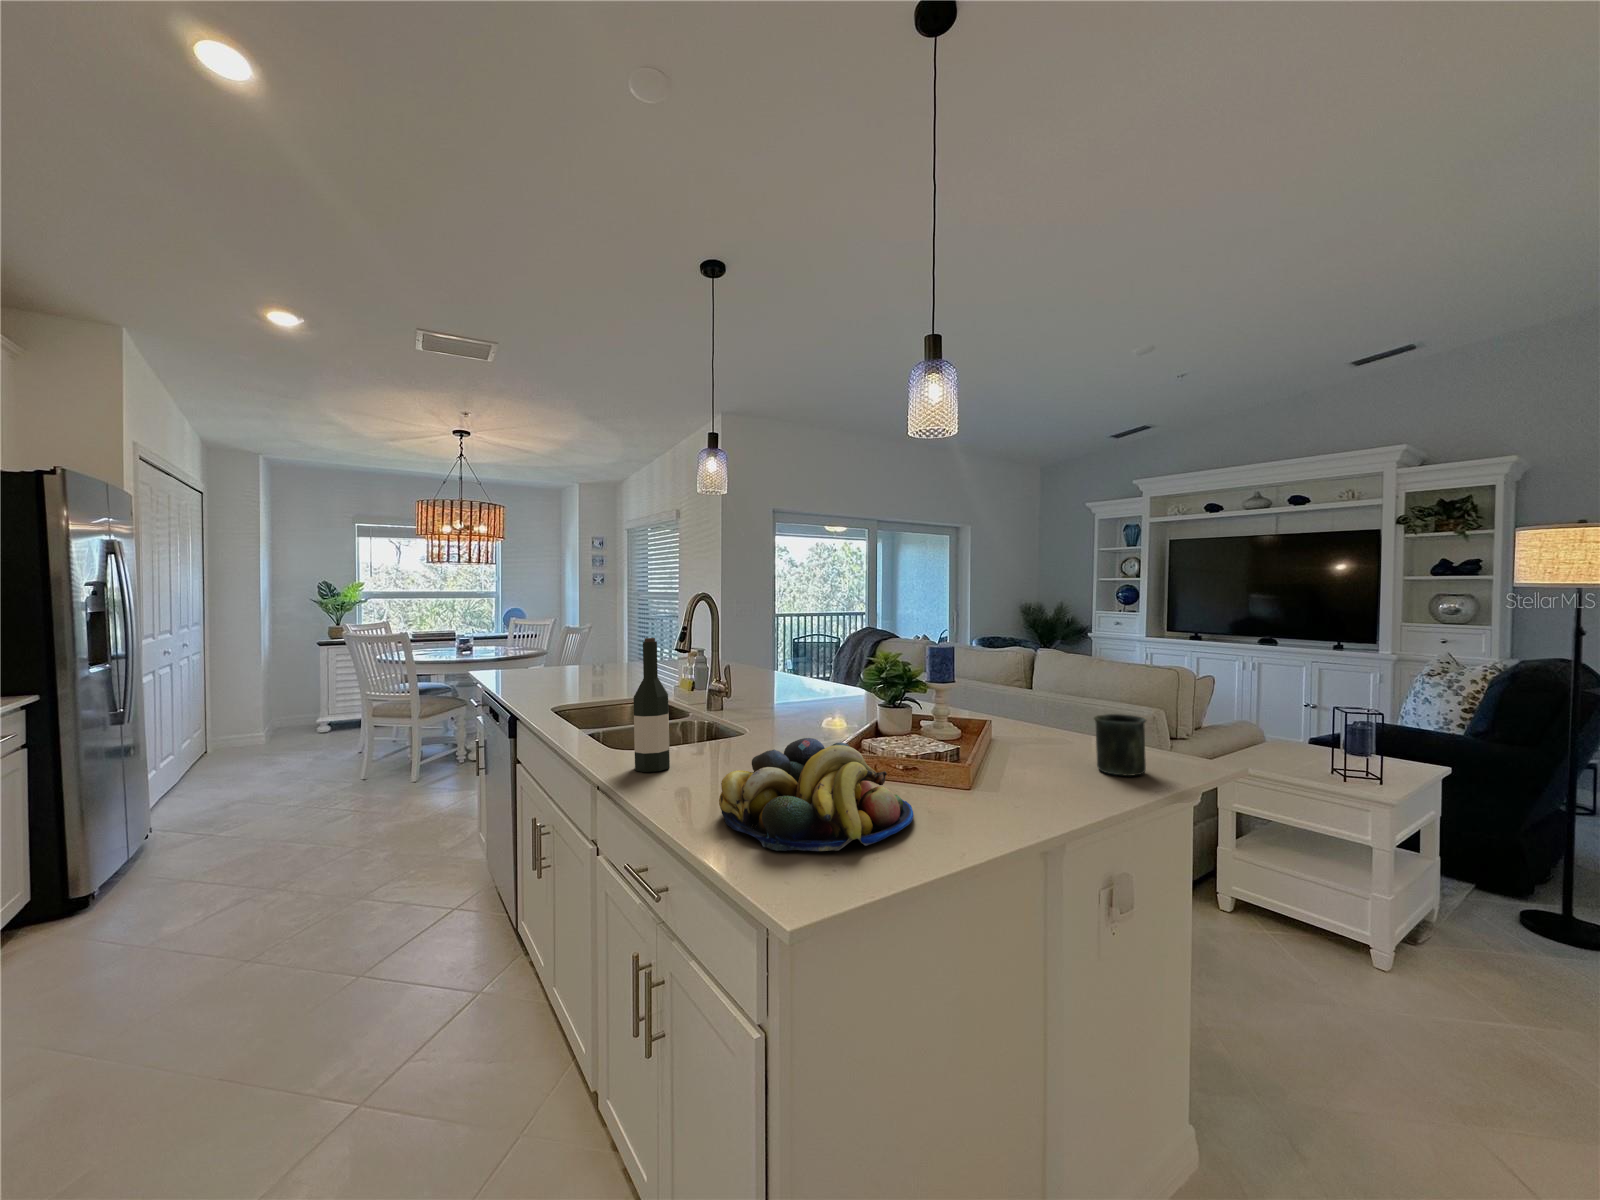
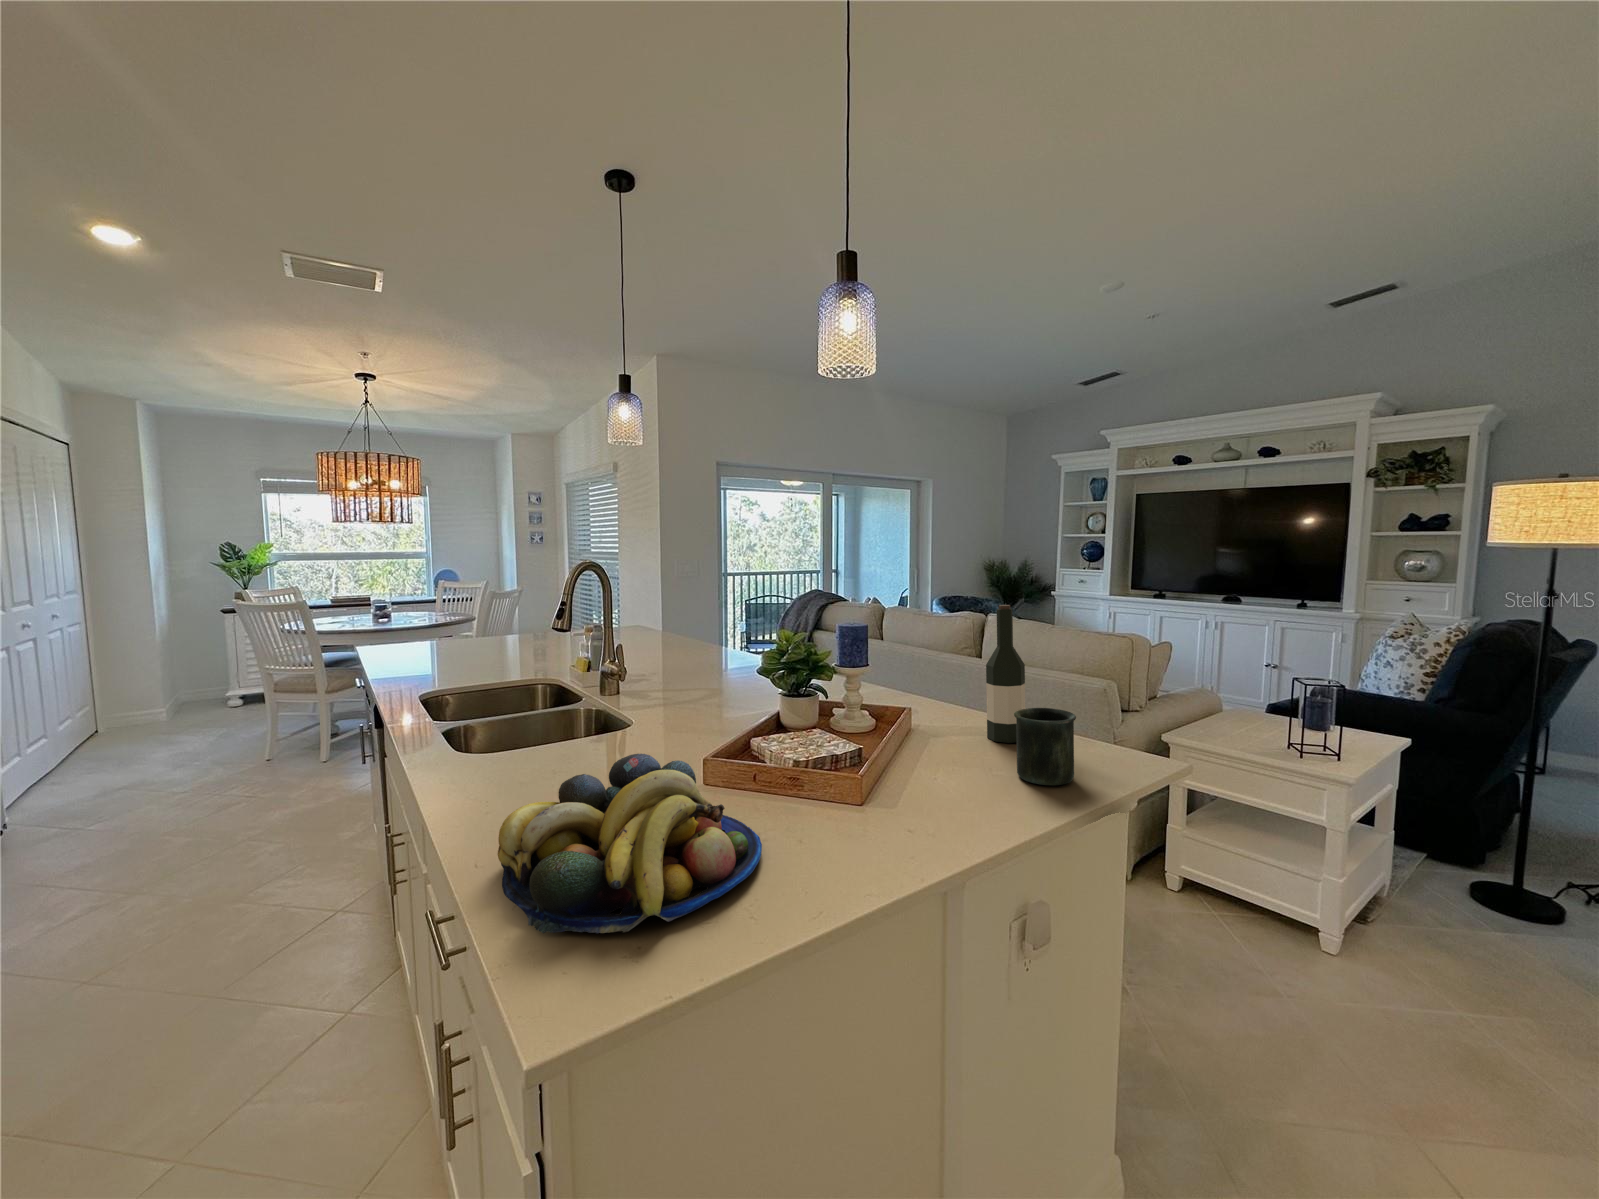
wine bottle: present [634,638,670,772] -> present [986,605,1025,743]

